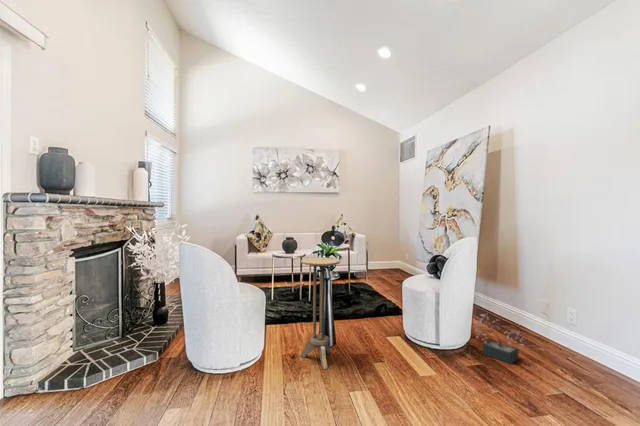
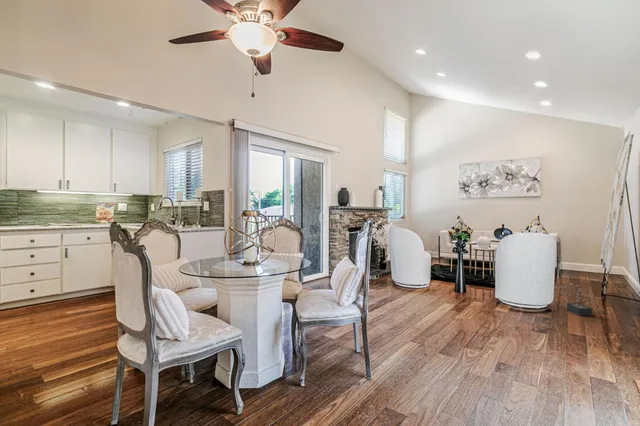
side table: present [300,257,340,369] -> none [439,237,462,295]

